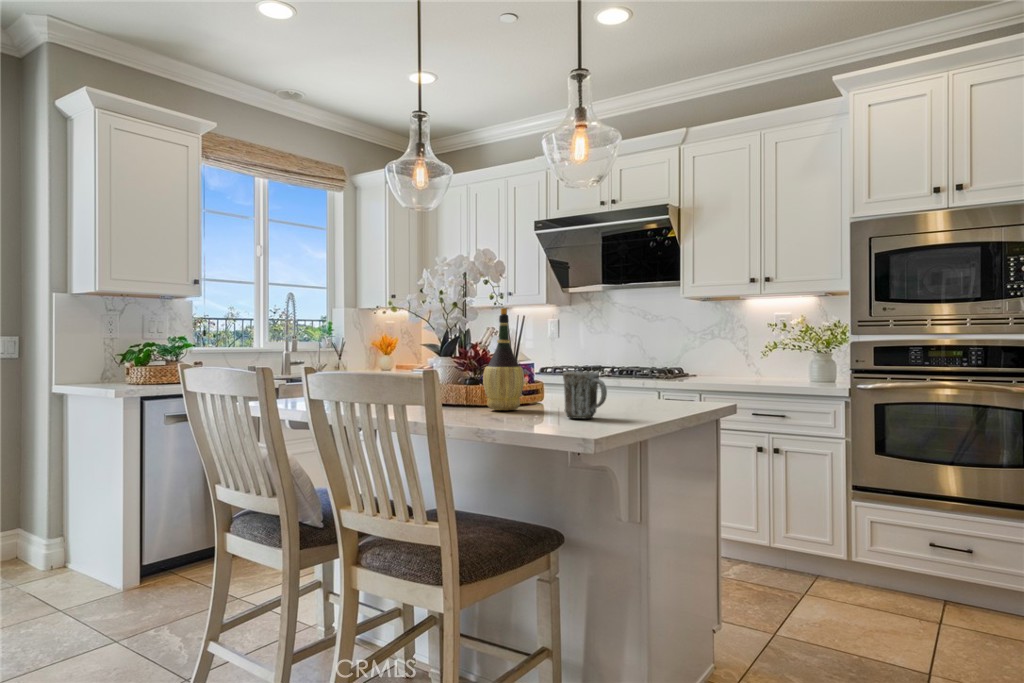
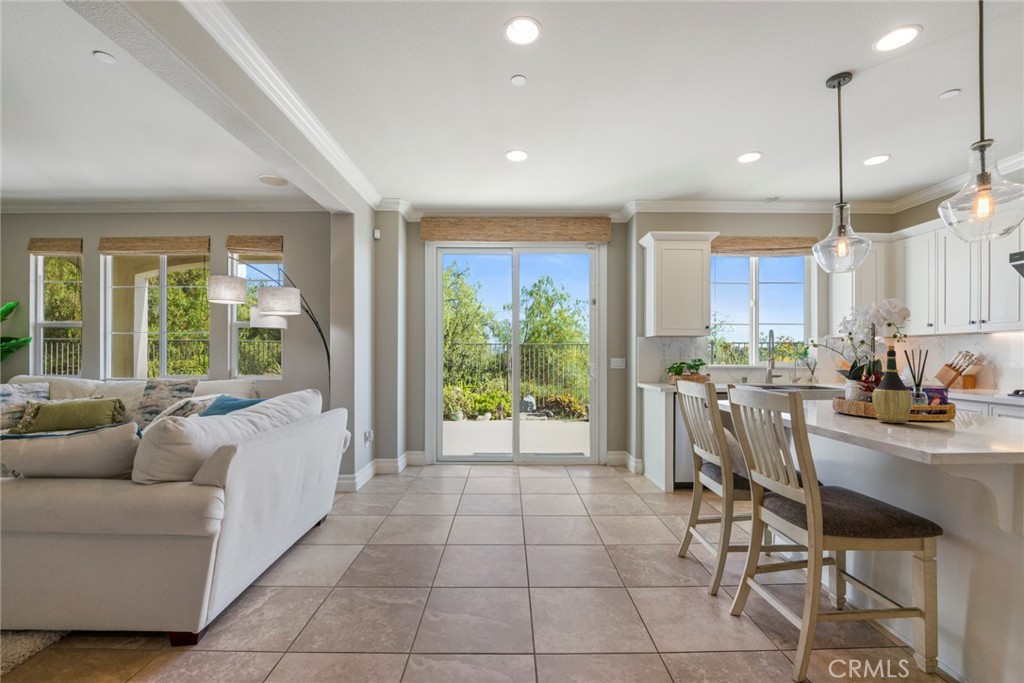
mug: present [563,372,607,419] -> none [934,397,979,437]

